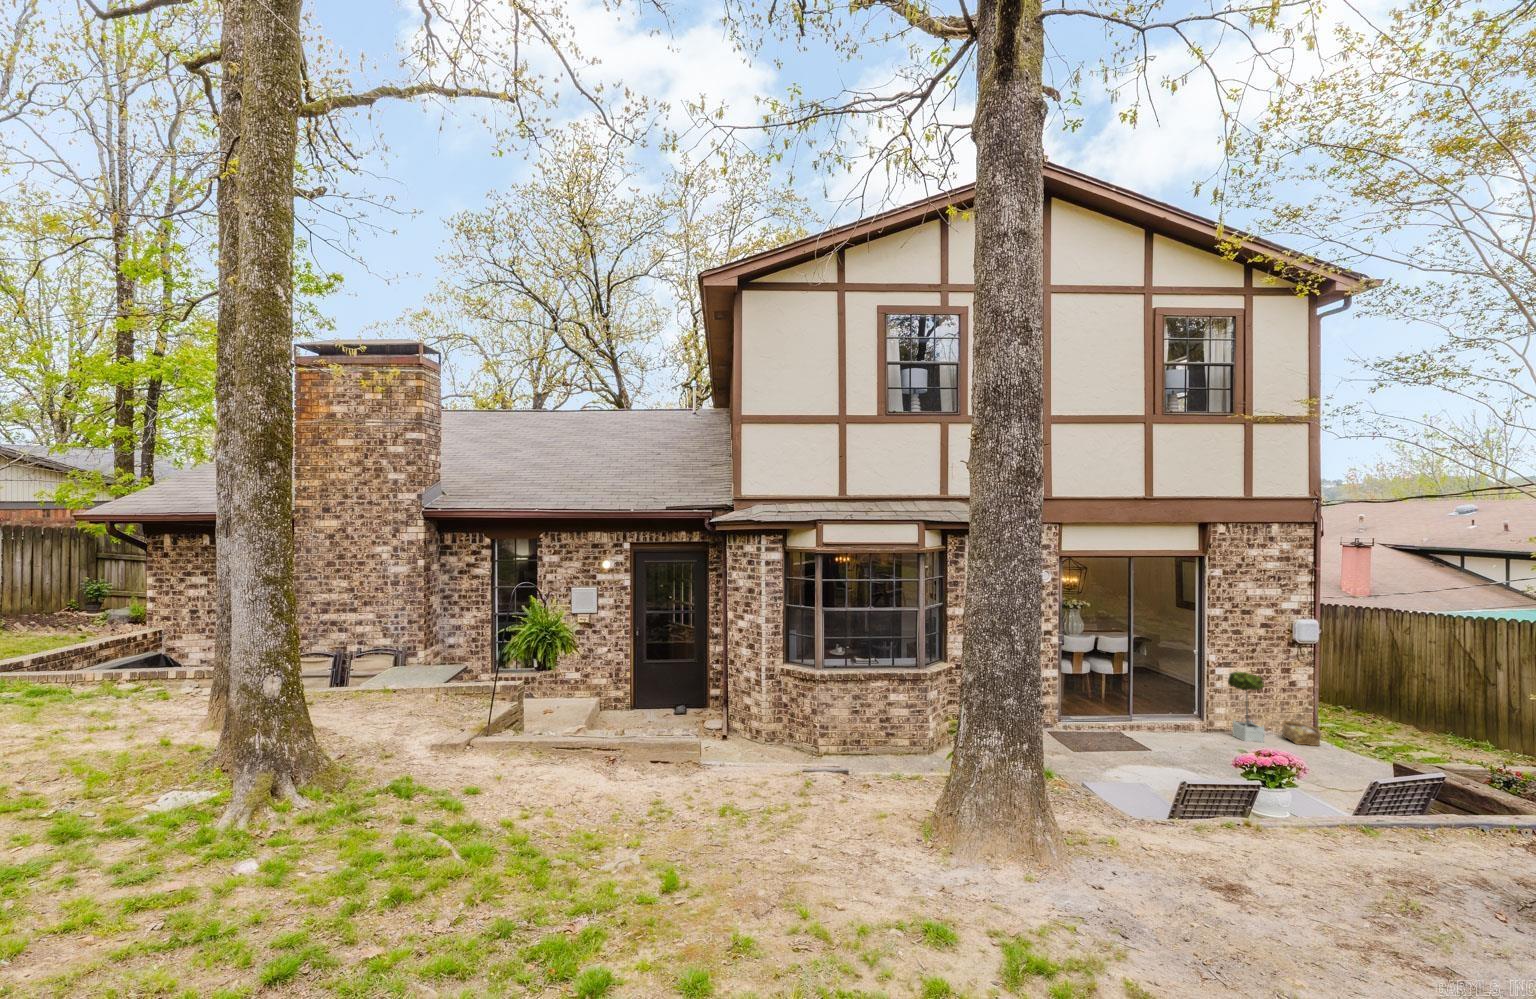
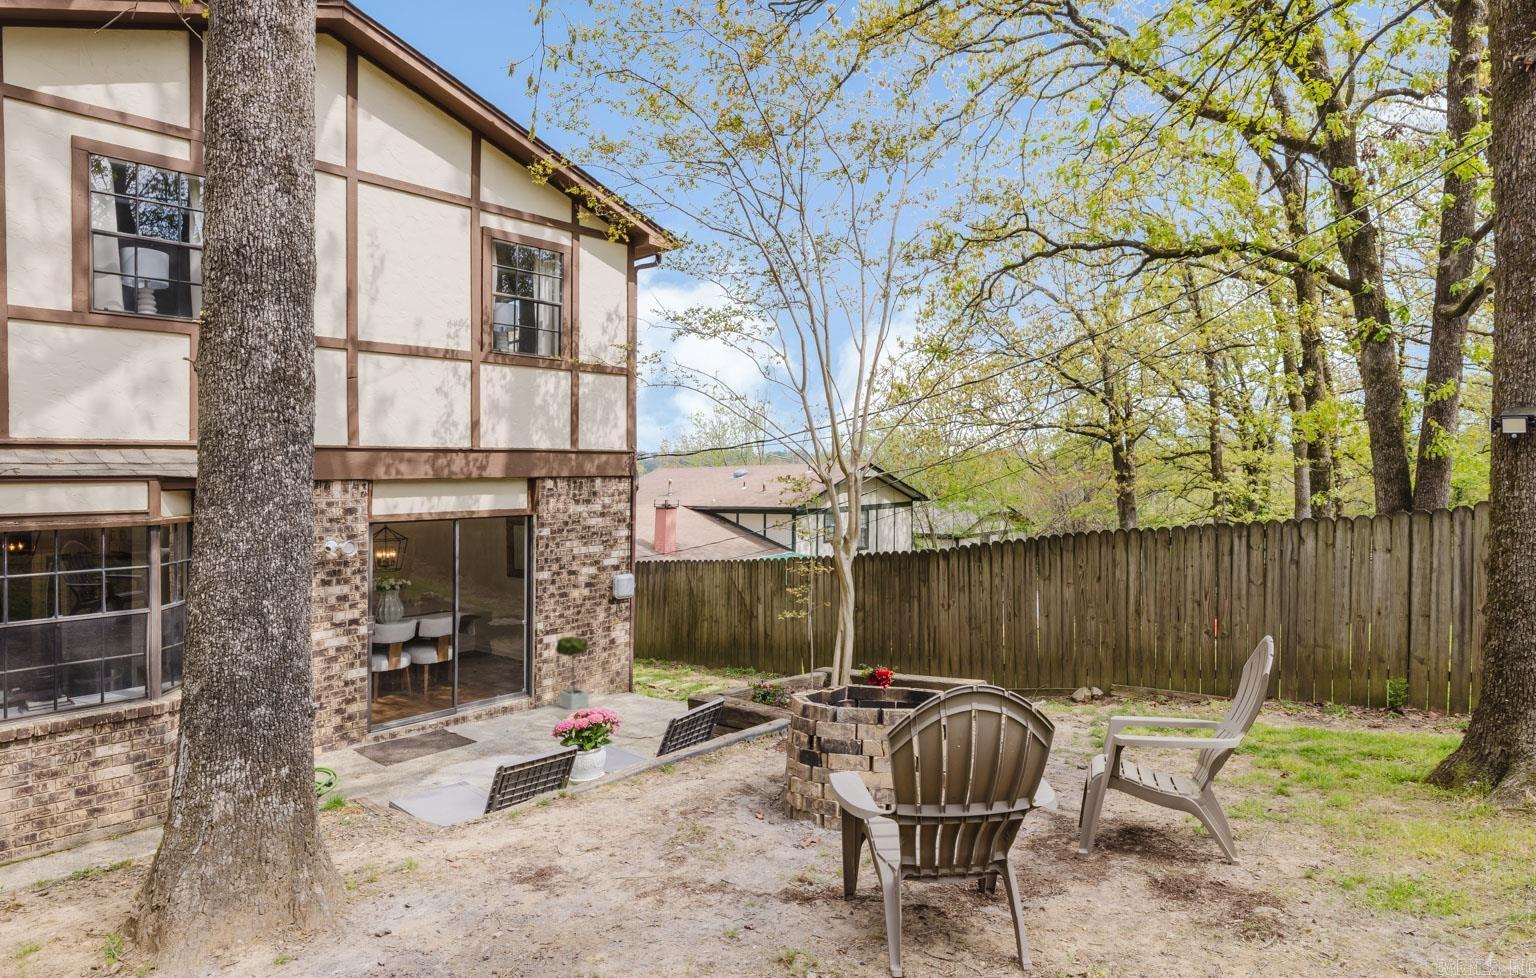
woven basket: present [1282,720,1321,746] -> none [604,674,636,702]

